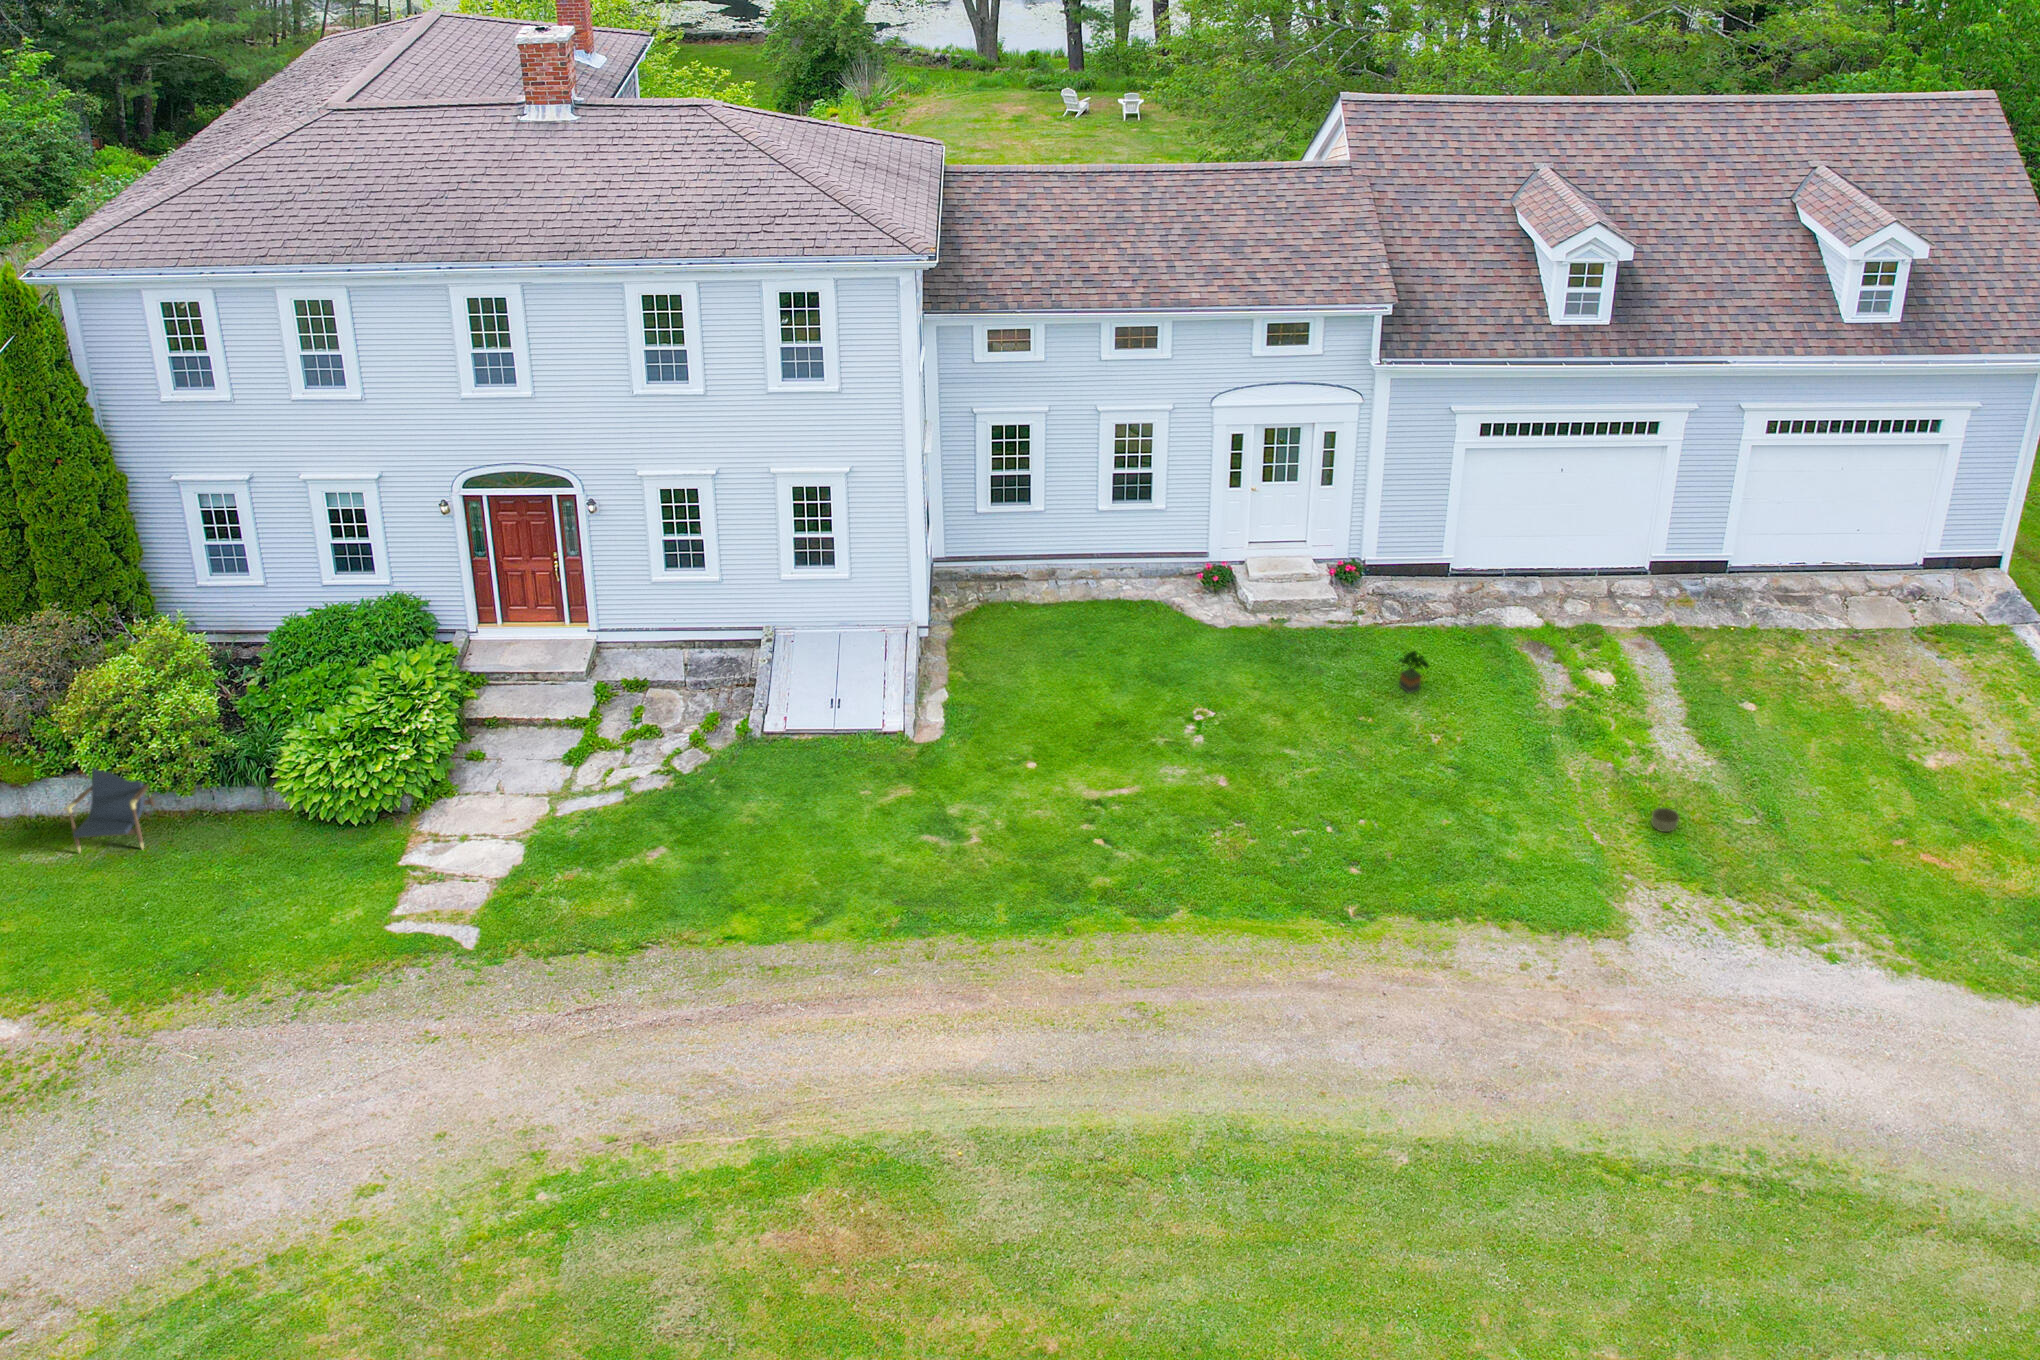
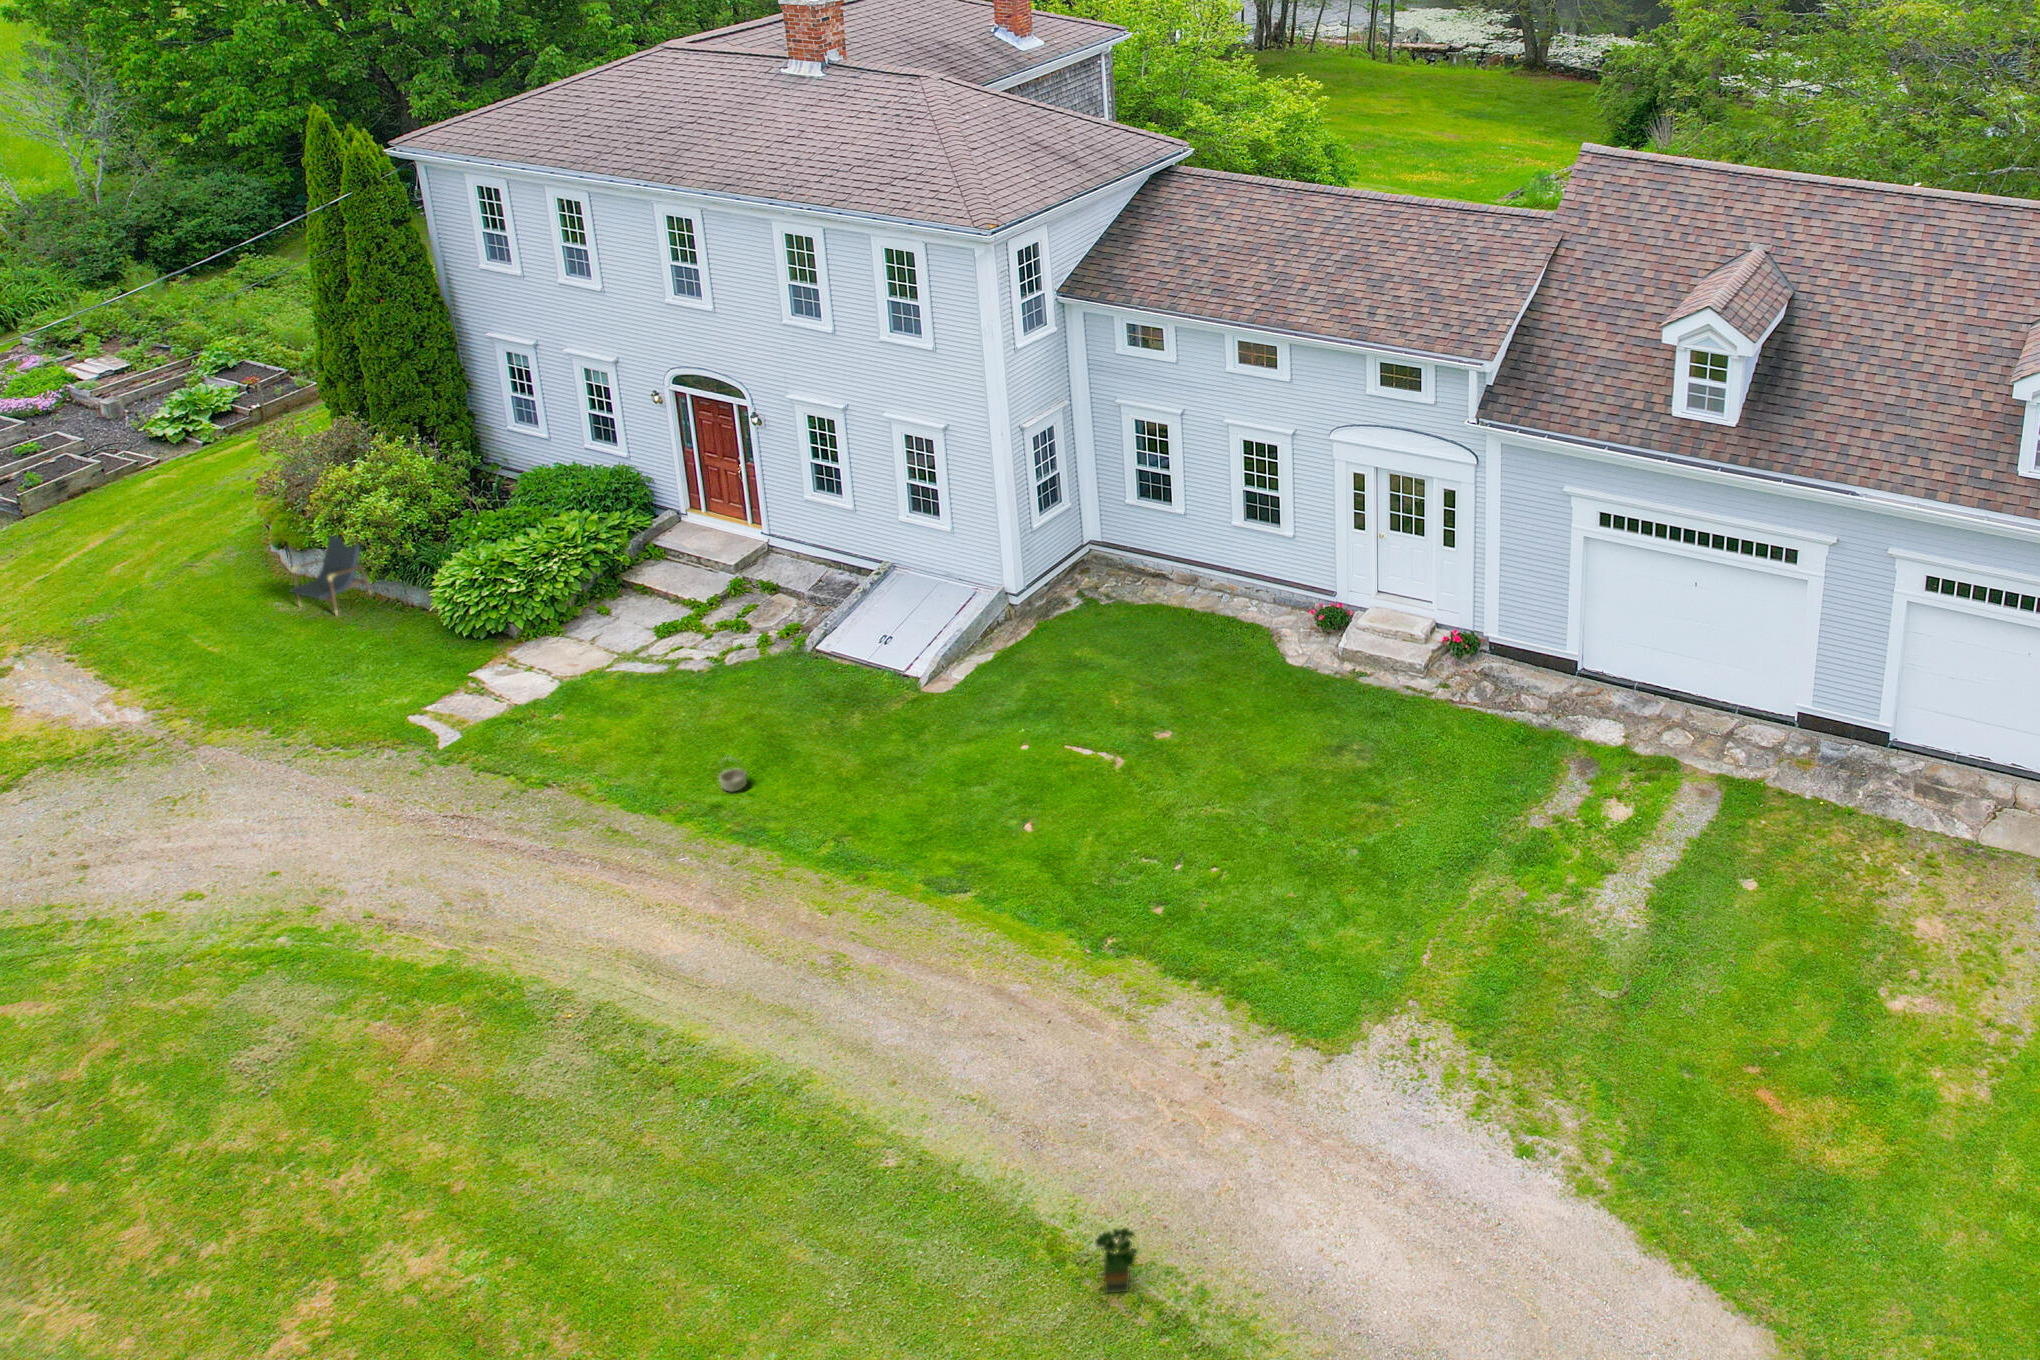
potted tree: present [1399,651,1429,693] -> present [1095,1228,1137,1293]
basket: present [1651,798,1679,832] -> present [719,758,746,791]

